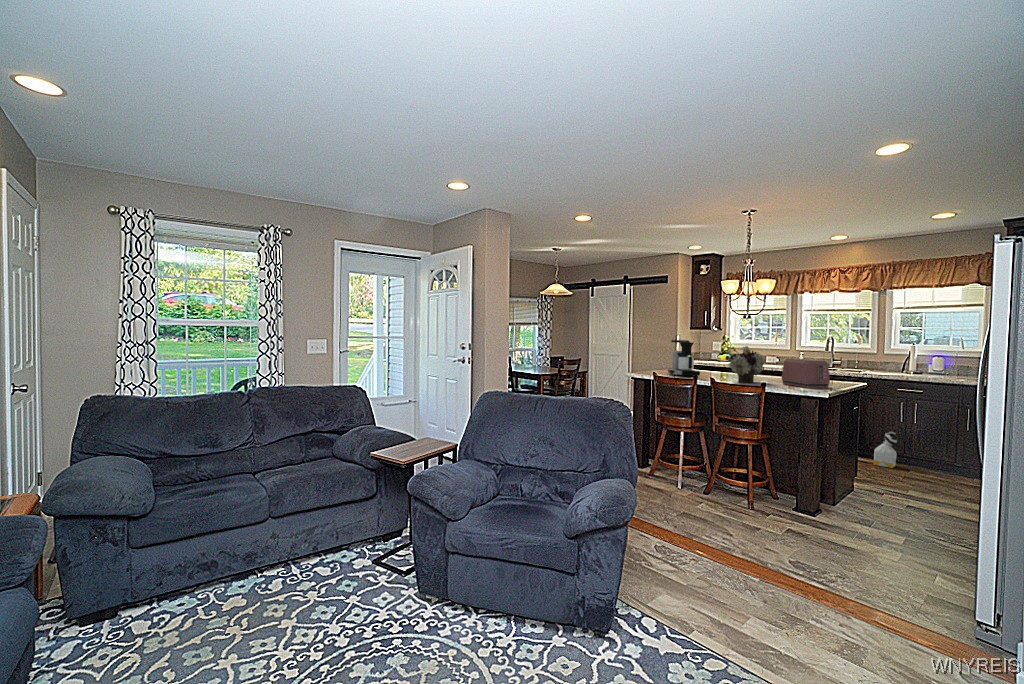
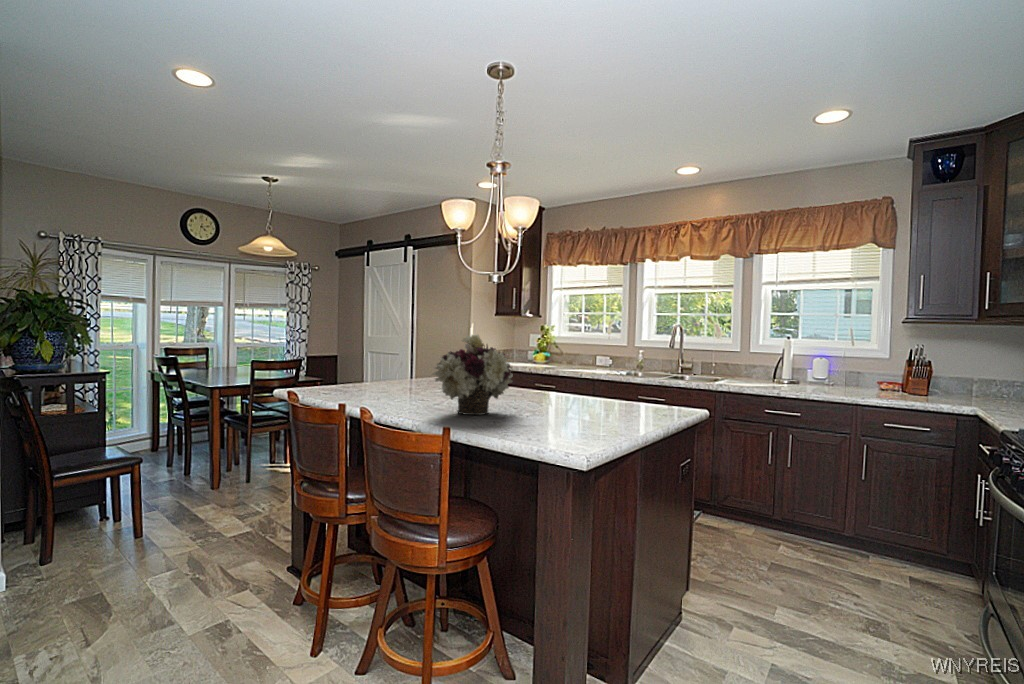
coffee maker: present [668,340,700,377] -> none [373,324,419,397]
toaster: present [782,359,830,388] -> none [537,363,624,435]
bag: present [874,432,897,468] -> none [729,481,765,544]

